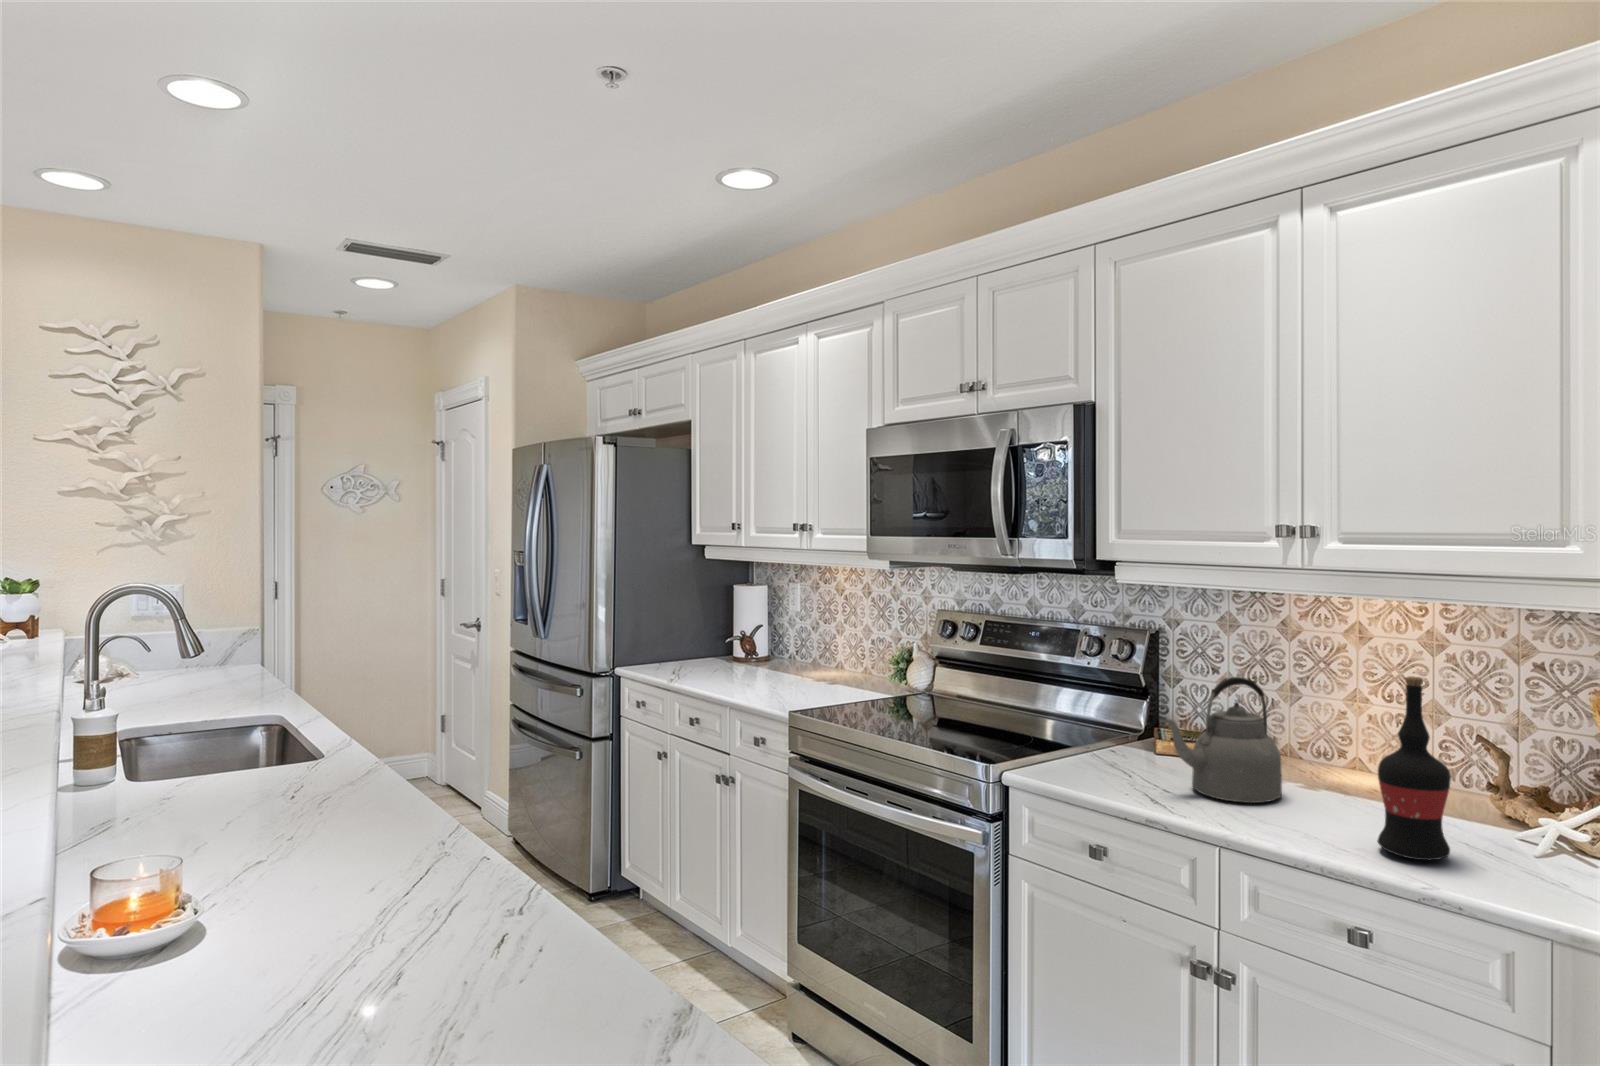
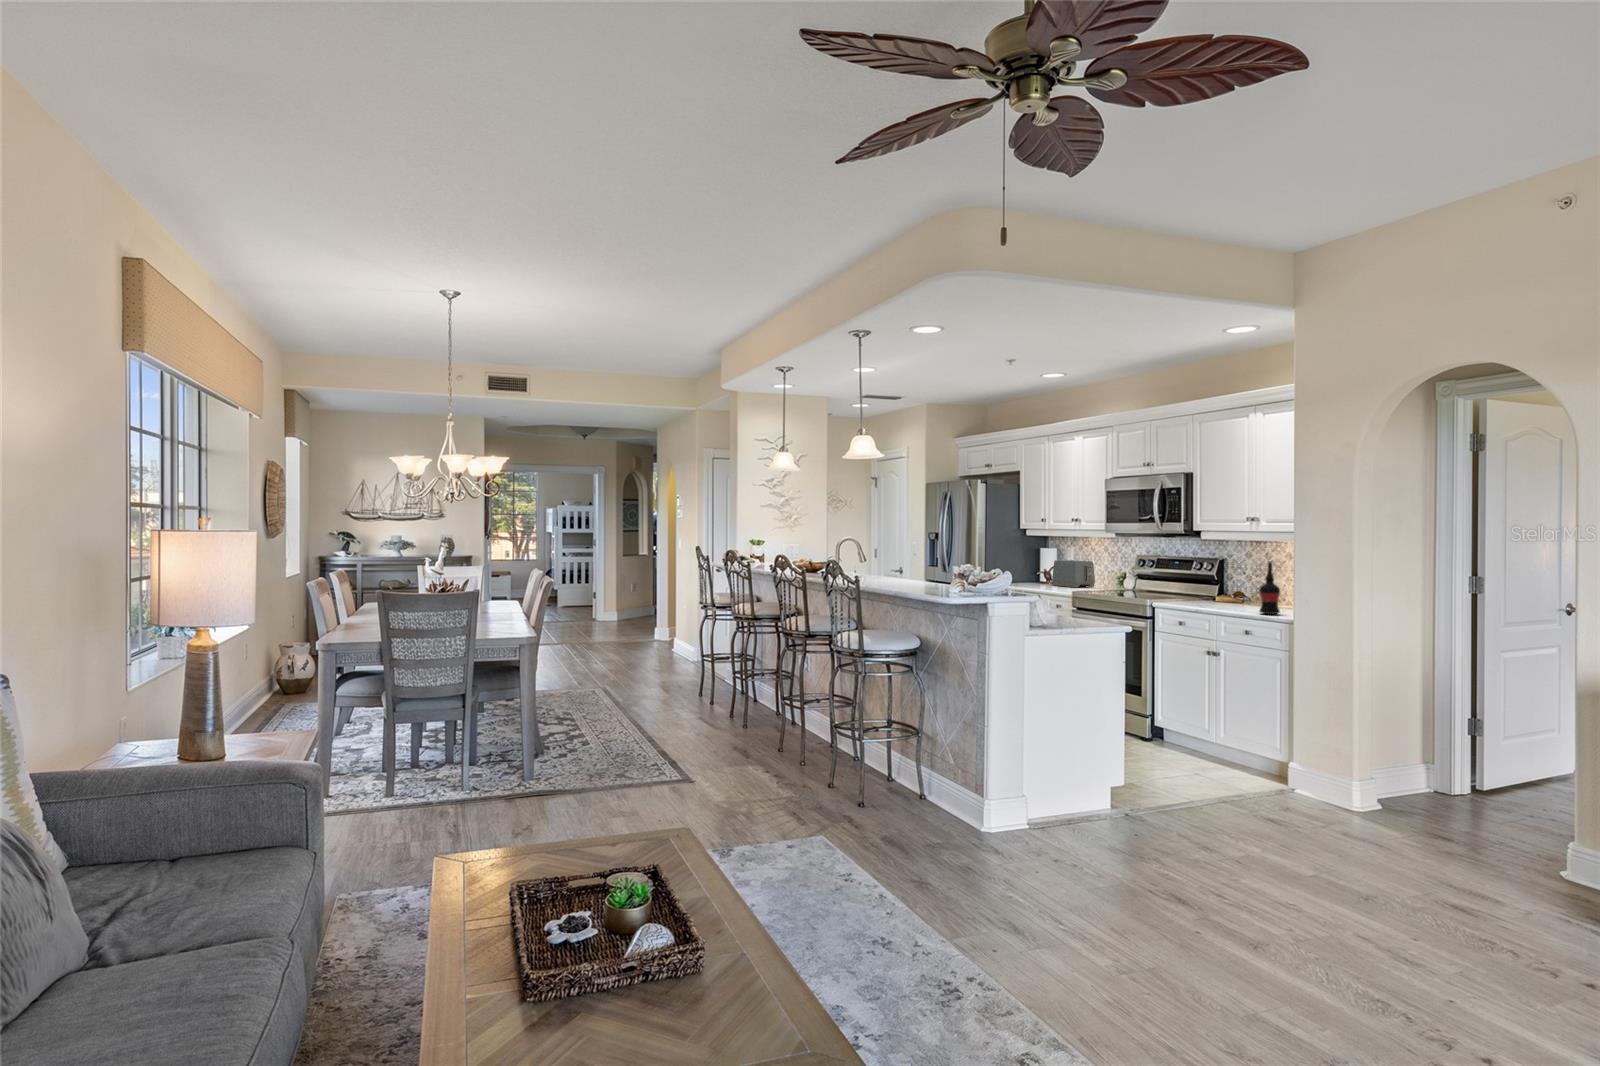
toaster: none [754,612,843,677] -> present [1052,560,1095,588]
kettle: present [1160,677,1282,803] -> none [1204,568,1248,608]

